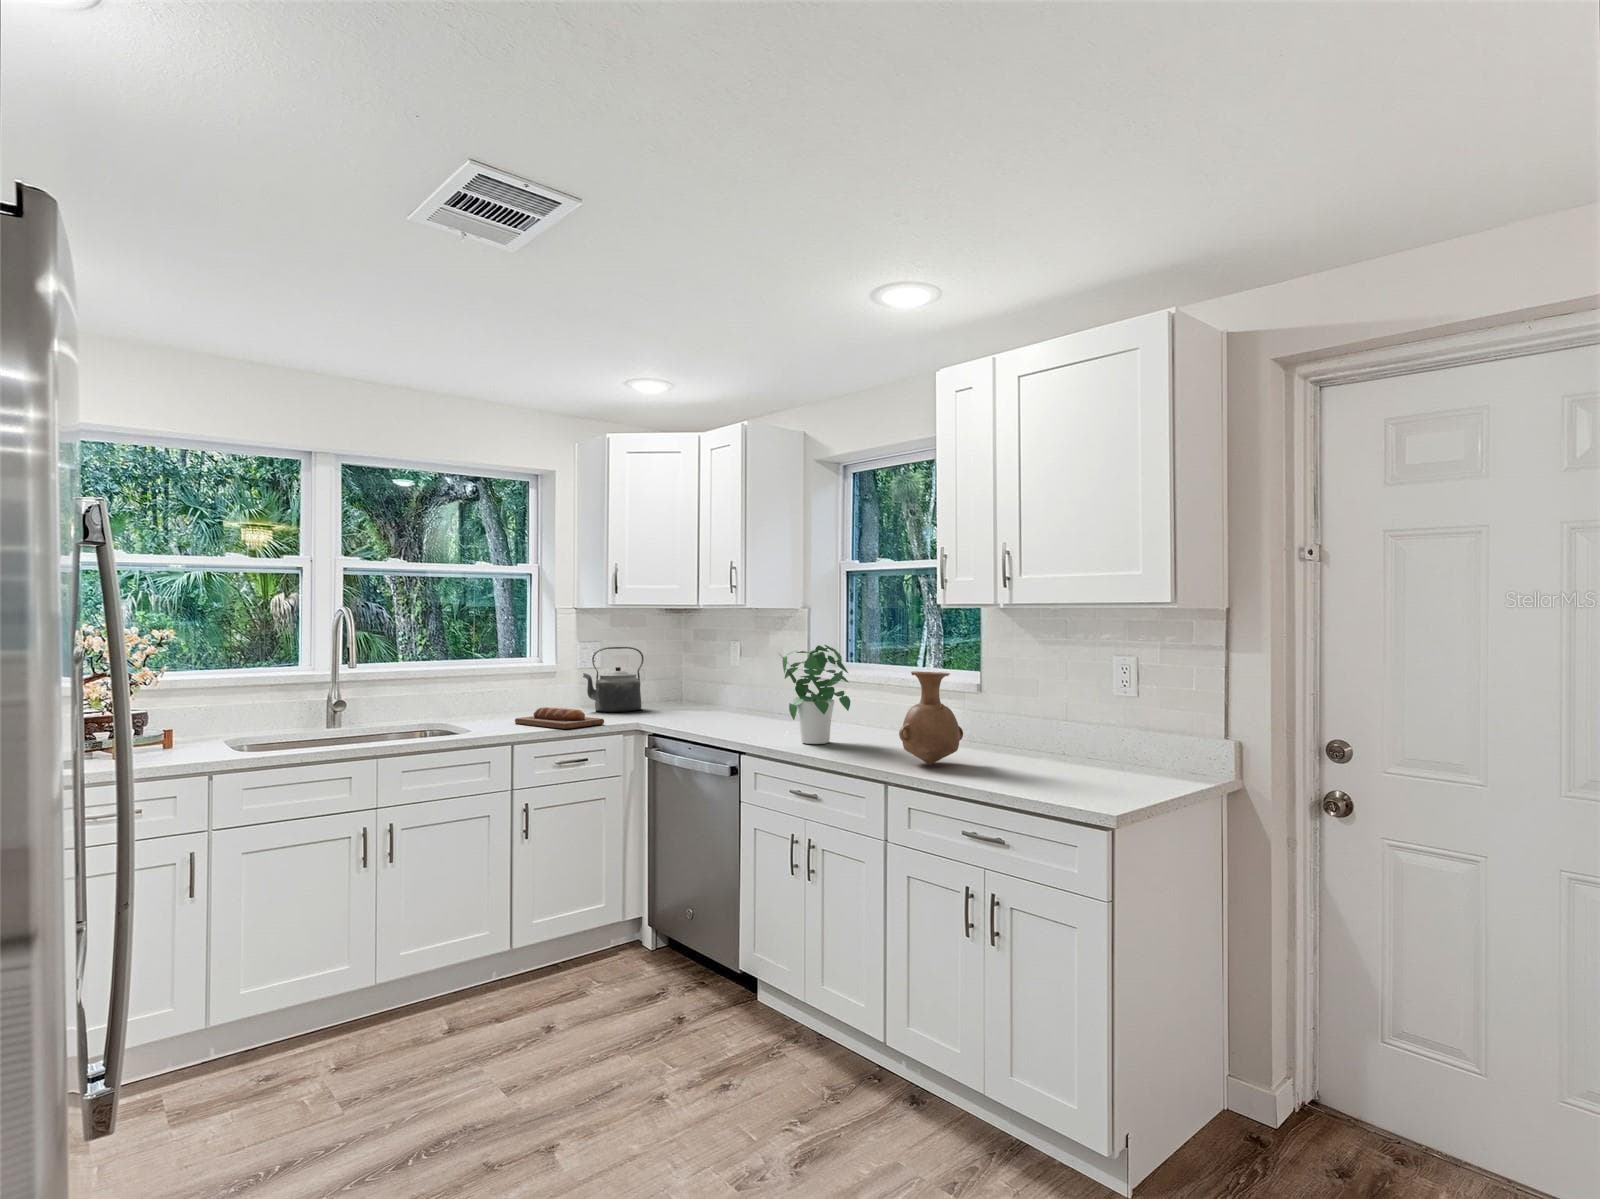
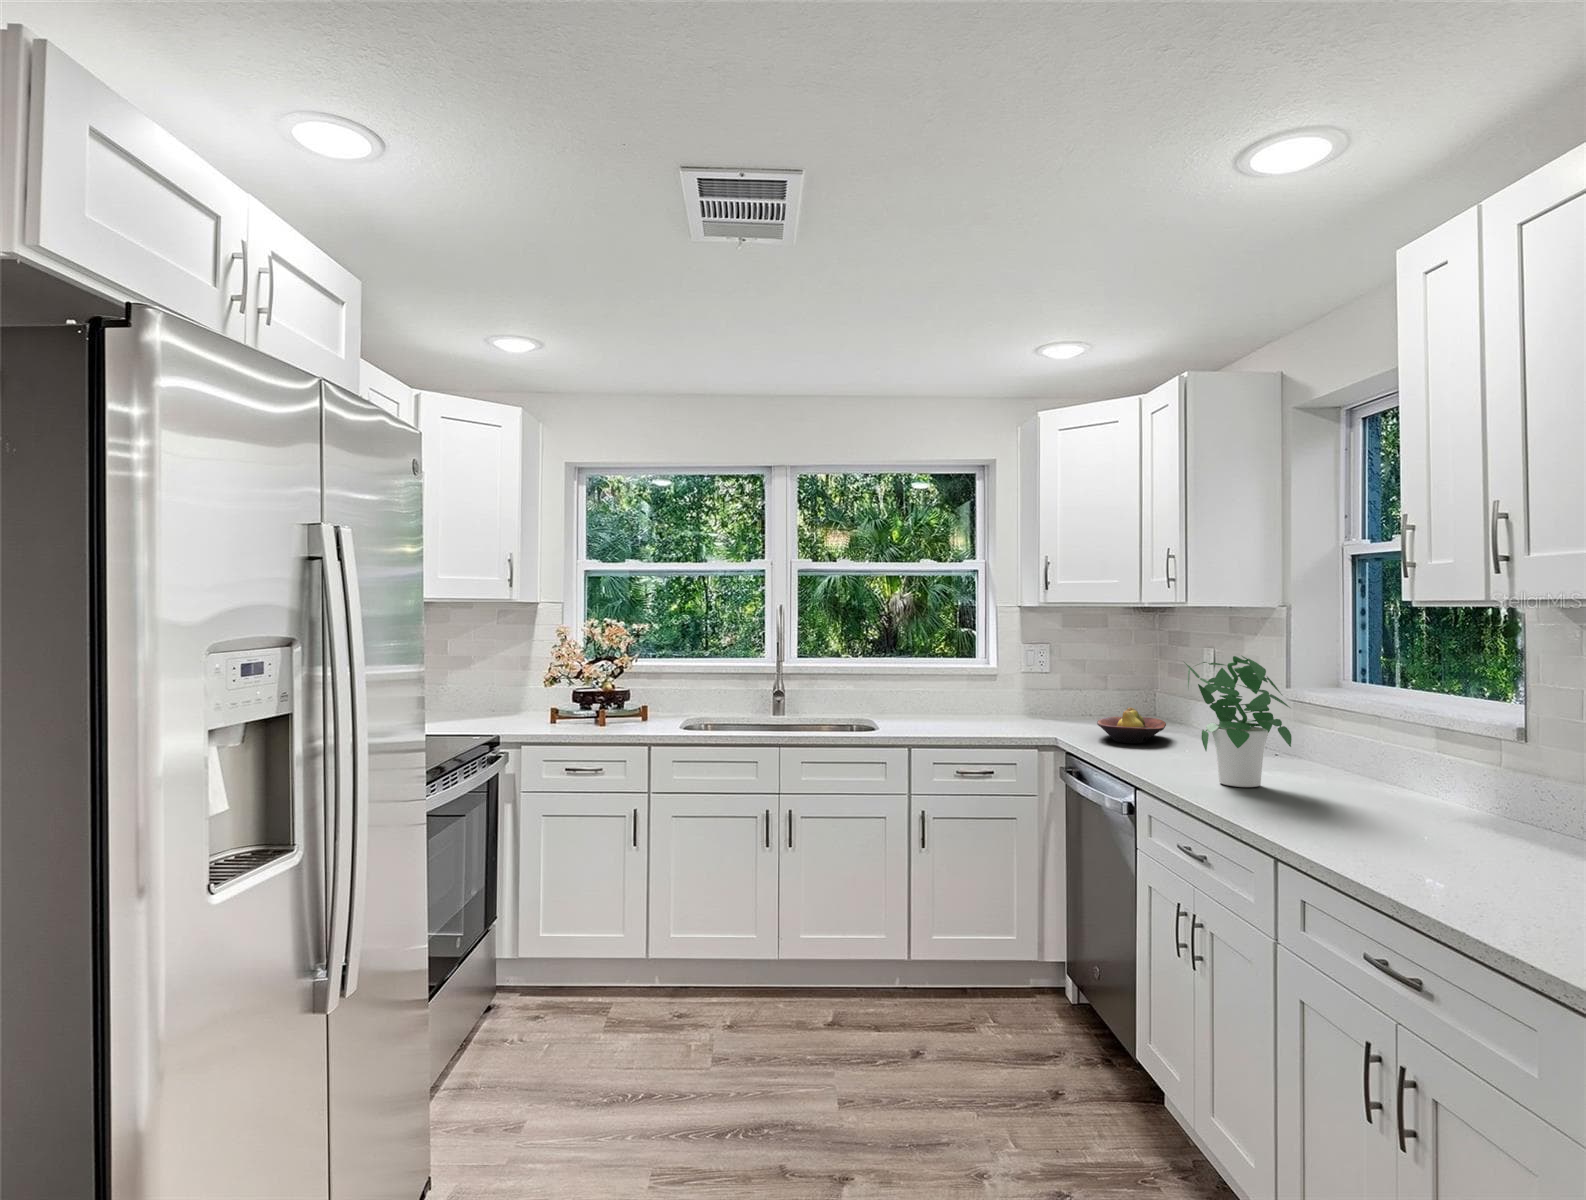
kettle: present [583,647,644,712] -> none [1027,649,1097,723]
vase: present [899,671,963,765] -> none [1305,699,1426,837]
fruit bowl: none [664,694,720,723] -> present [1097,708,1166,743]
bread loaf: present [515,707,604,729] -> none [939,711,1024,736]

